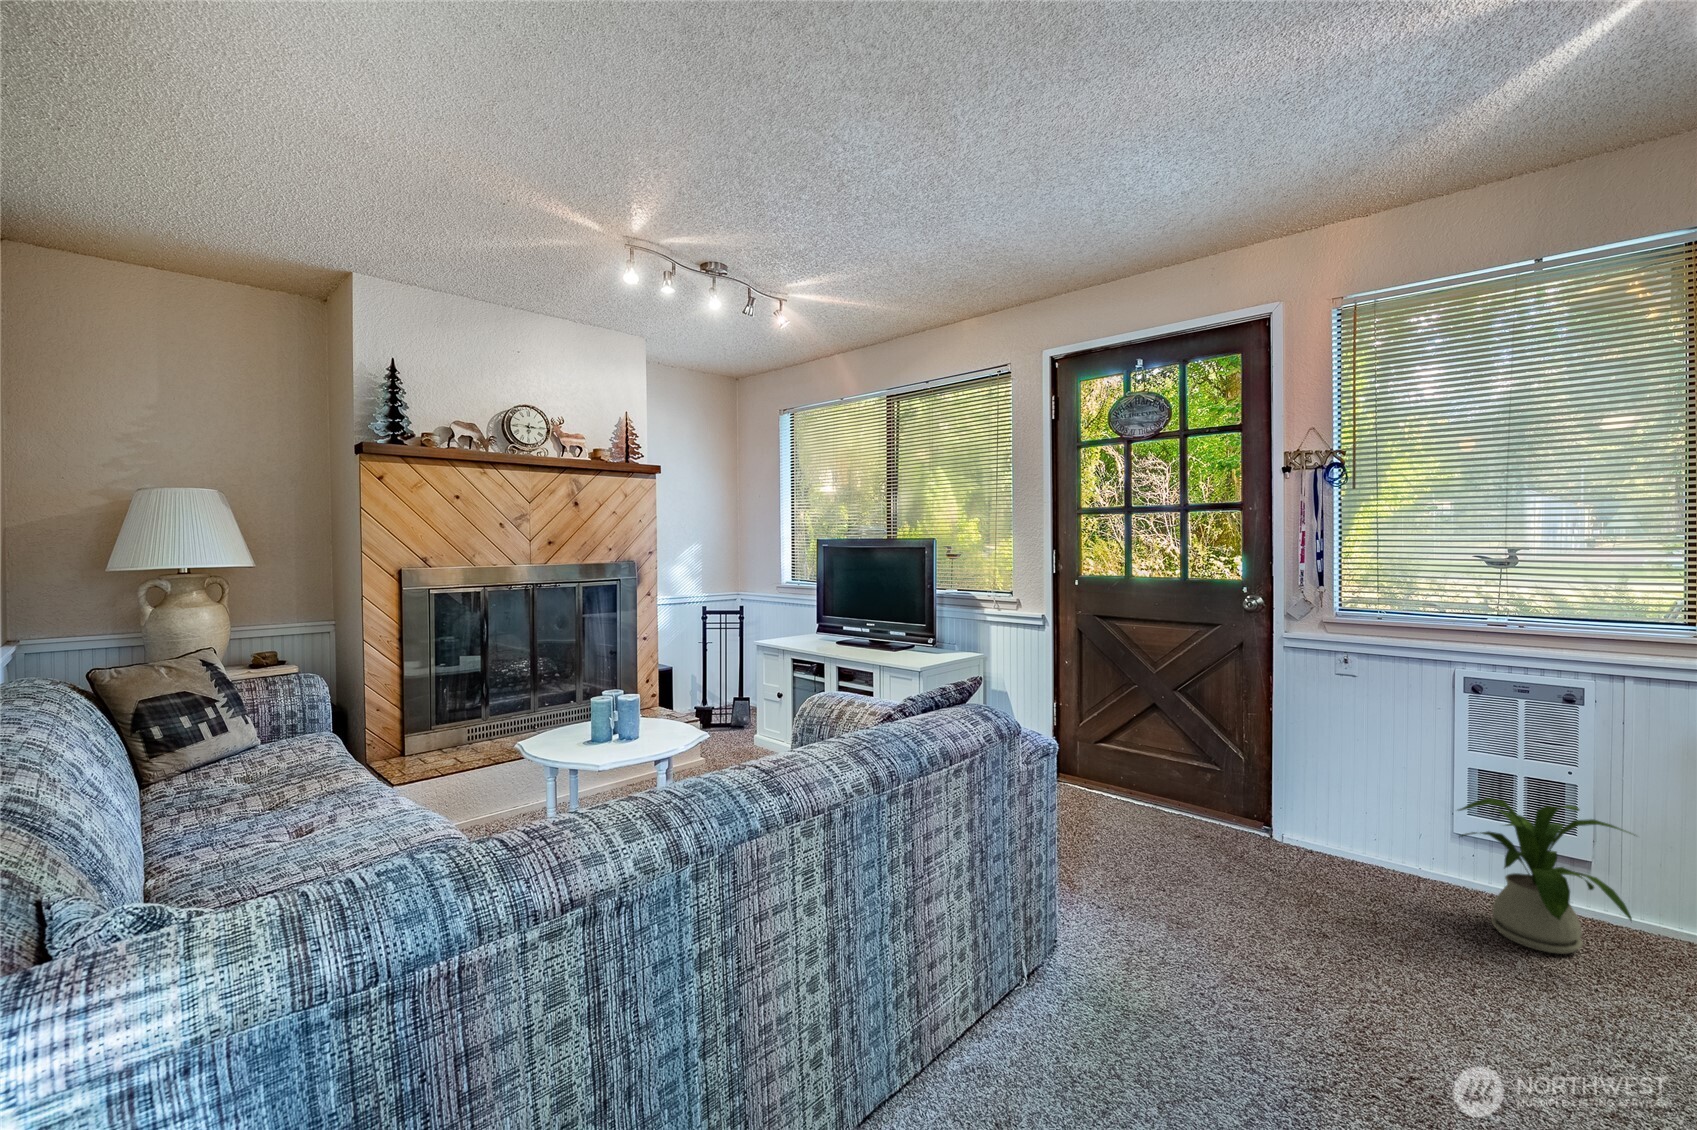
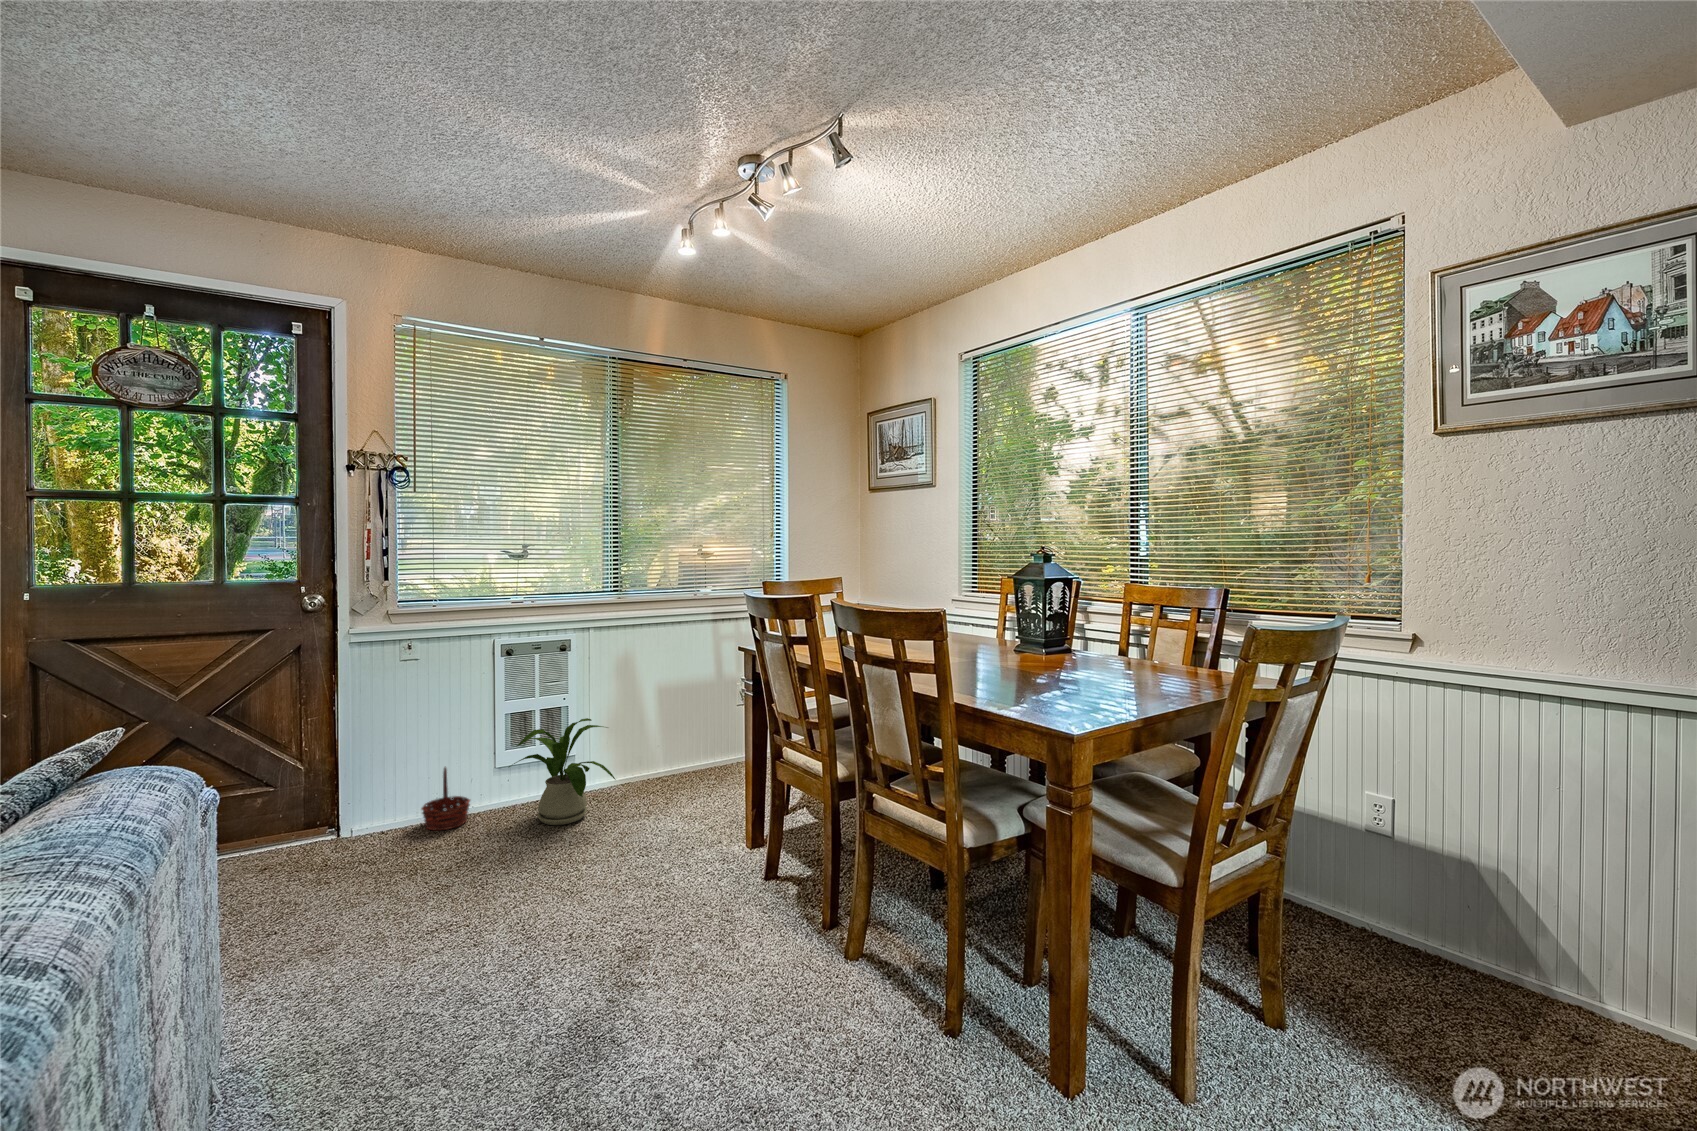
basket: none [1342,806,1405,883] -> present [421,767,470,830]

